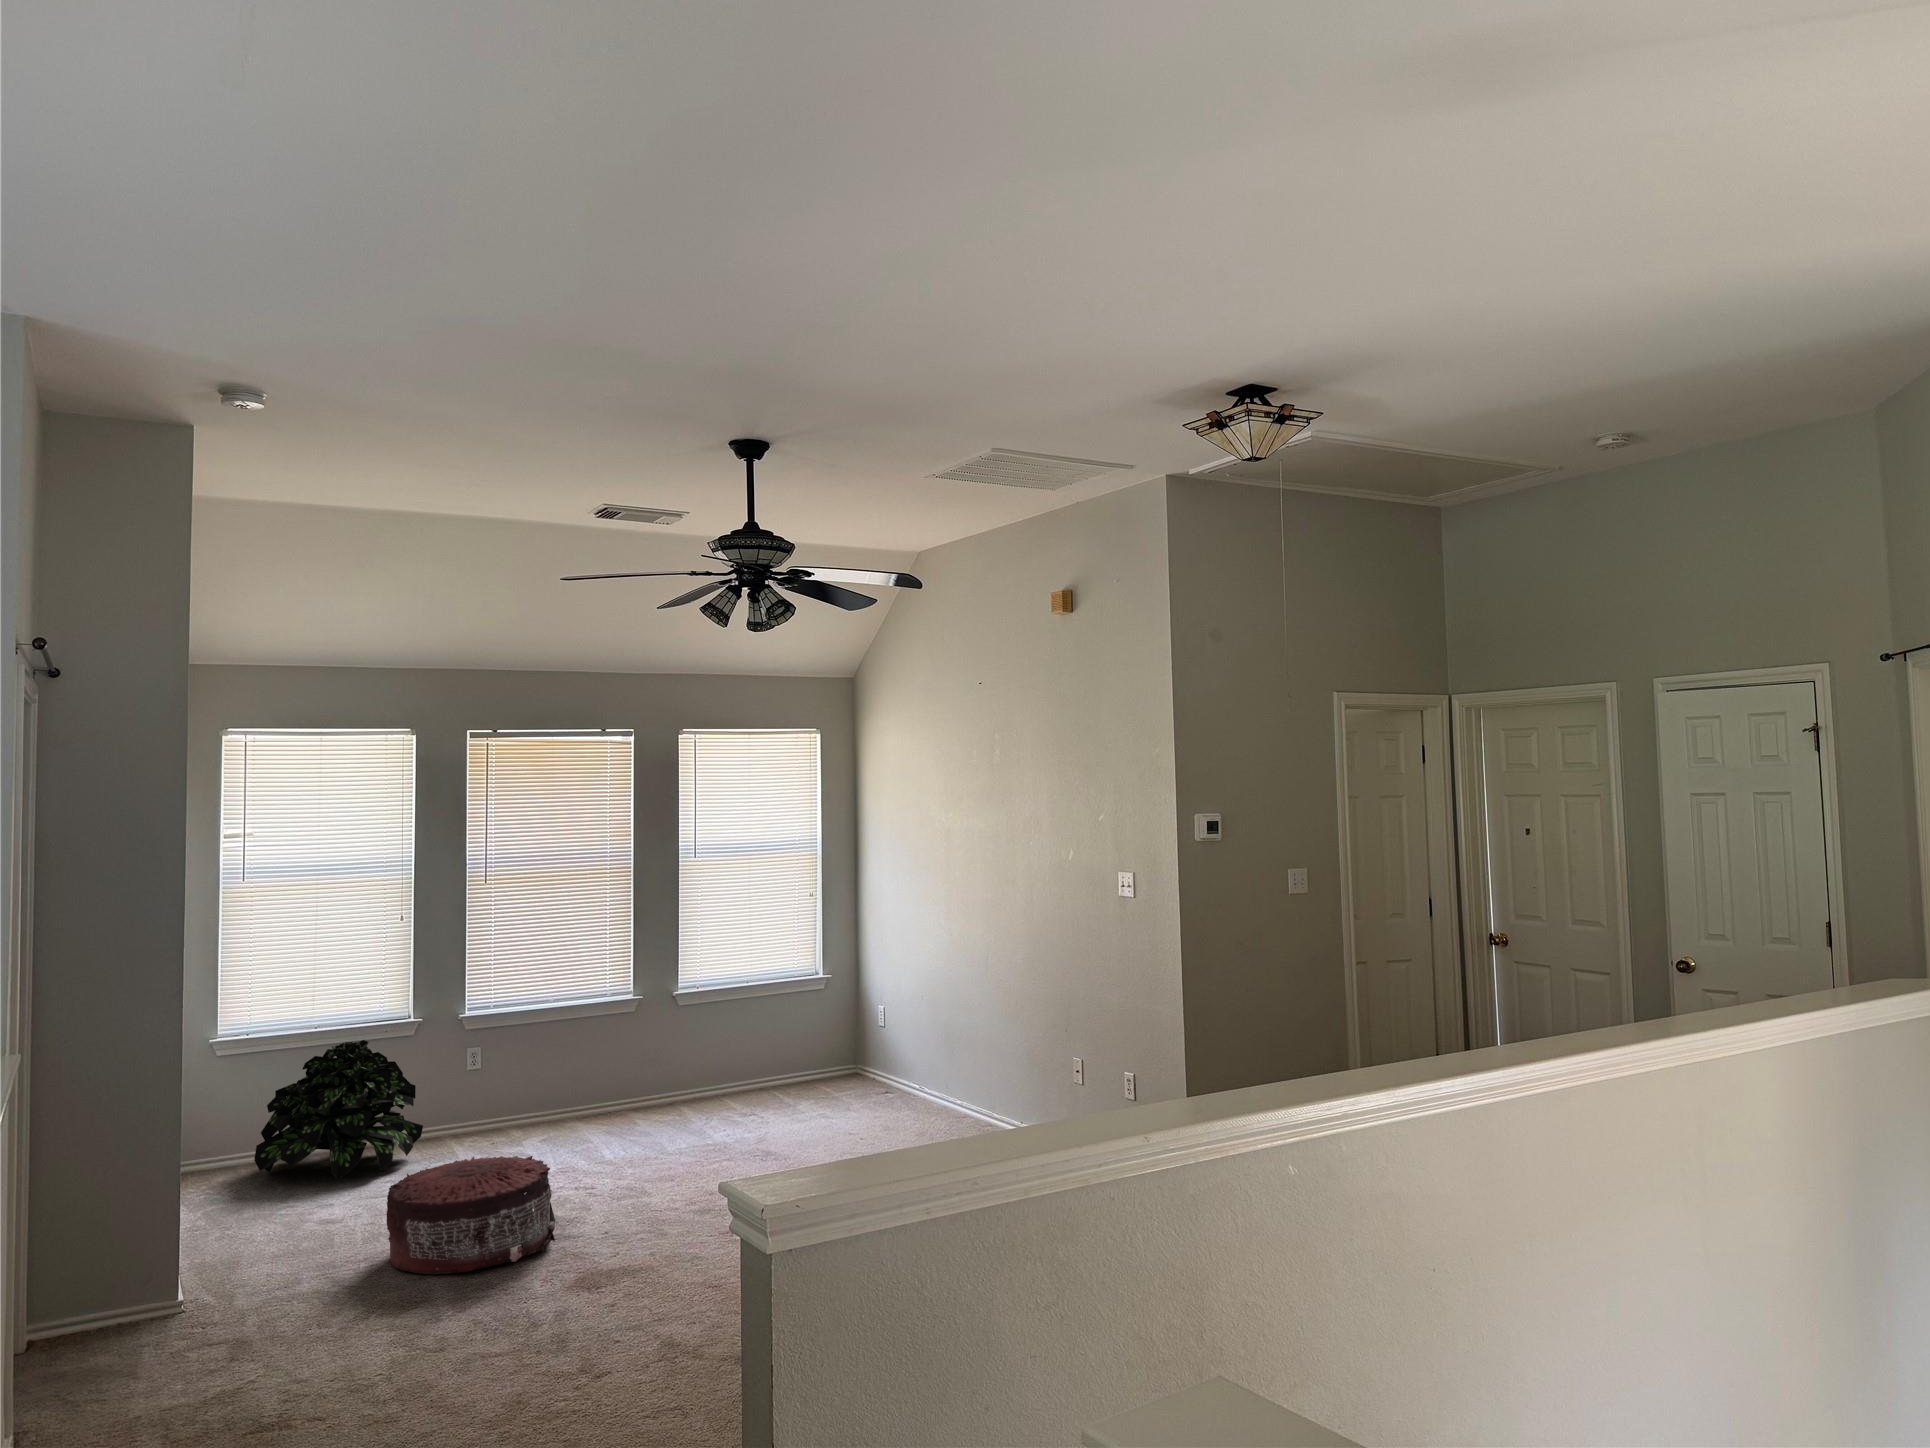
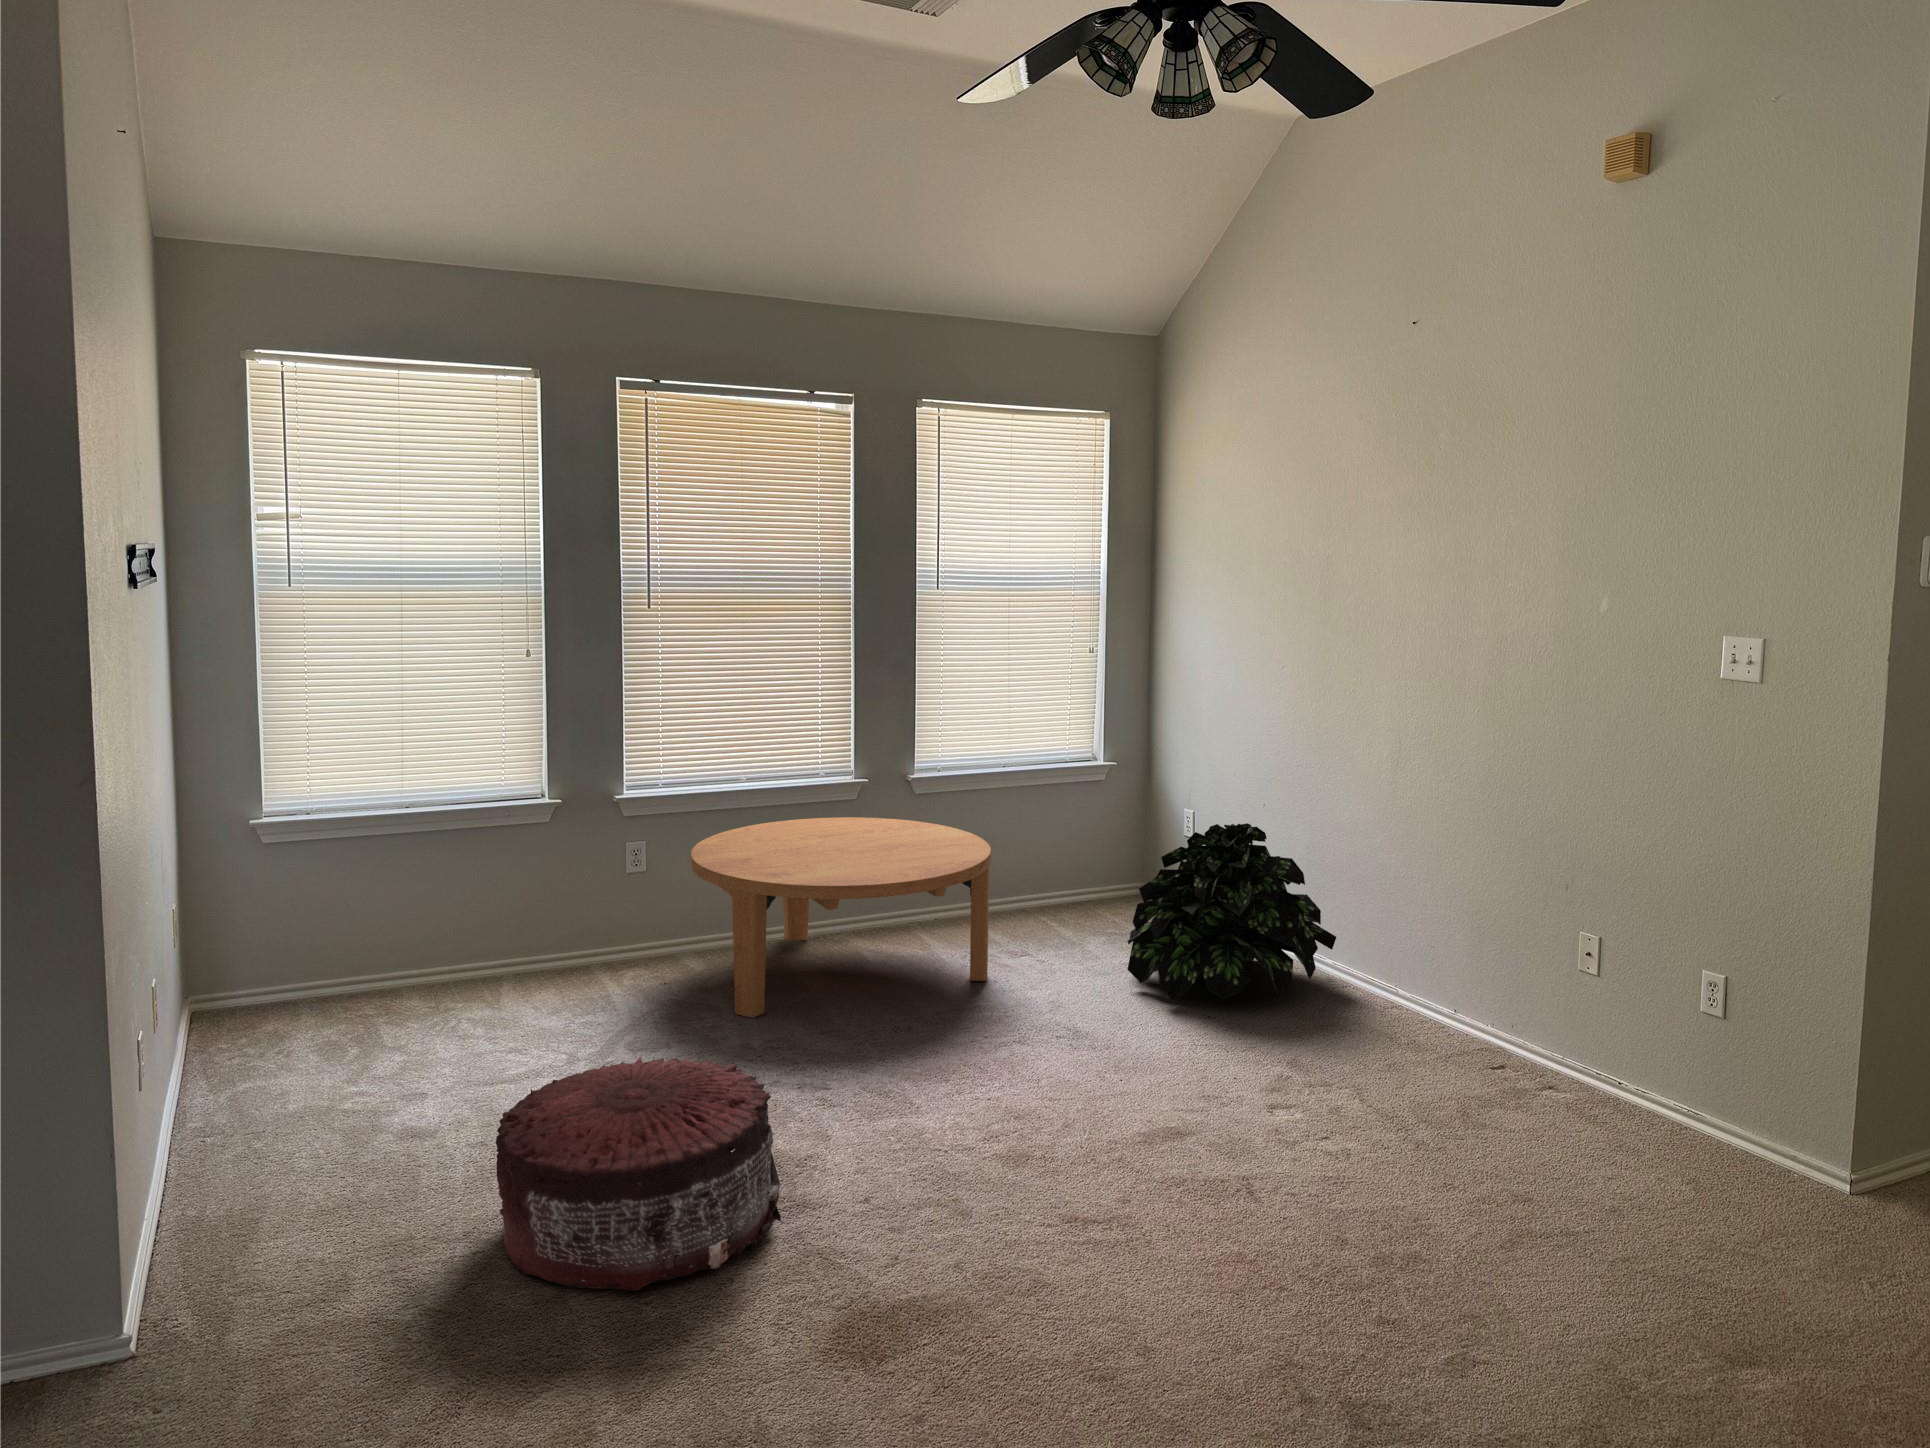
coffee table: none [514,1024,723,1158] -> present [691,817,991,1018]
potted plant: present [254,1040,423,1179] -> present [1127,823,1336,1000]

